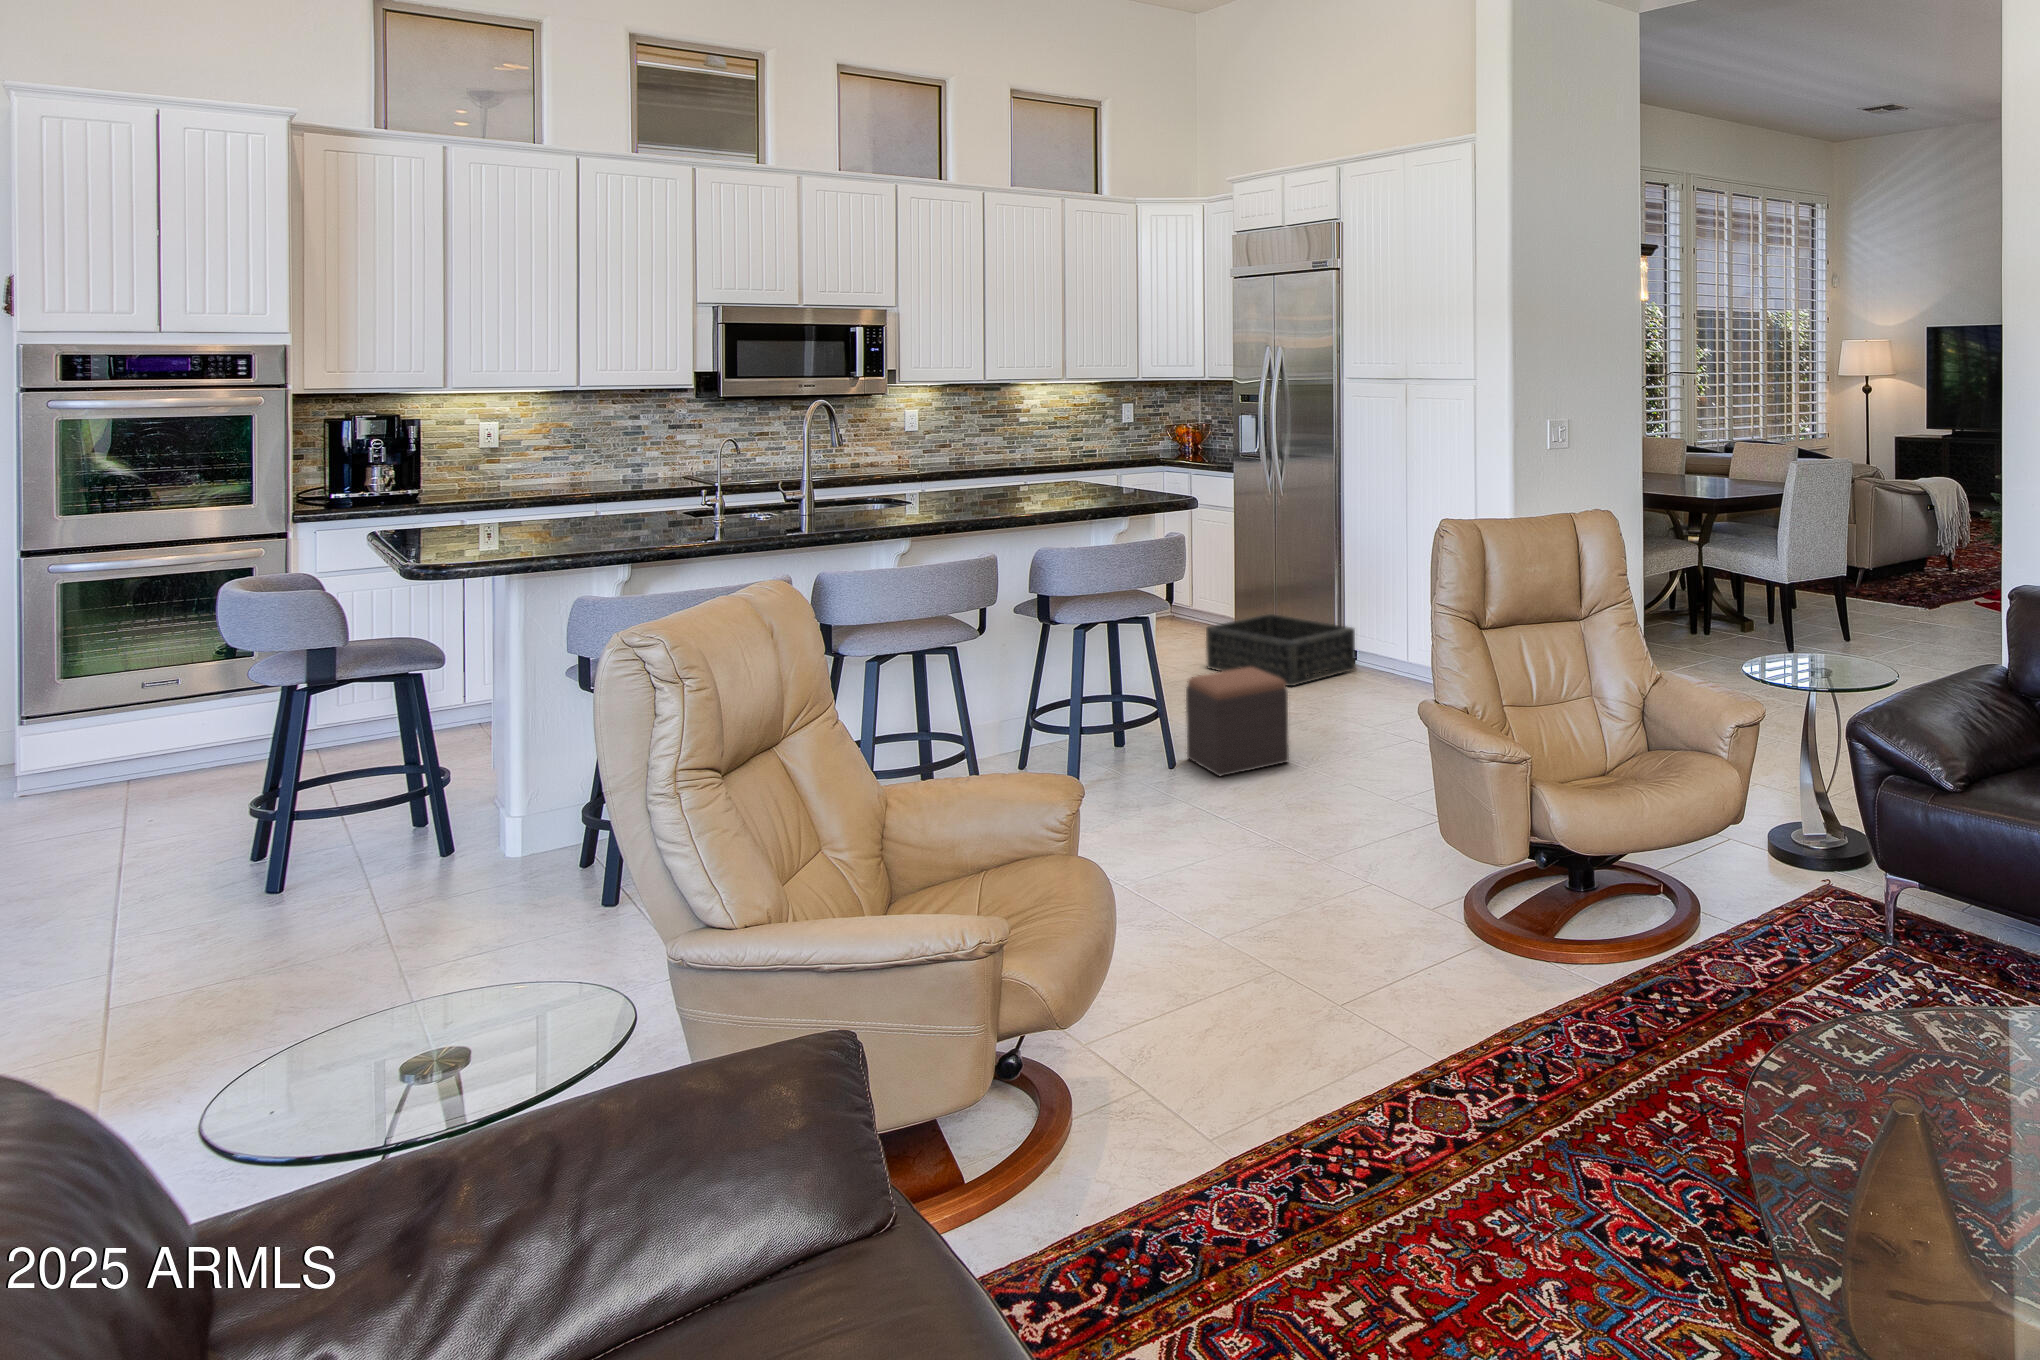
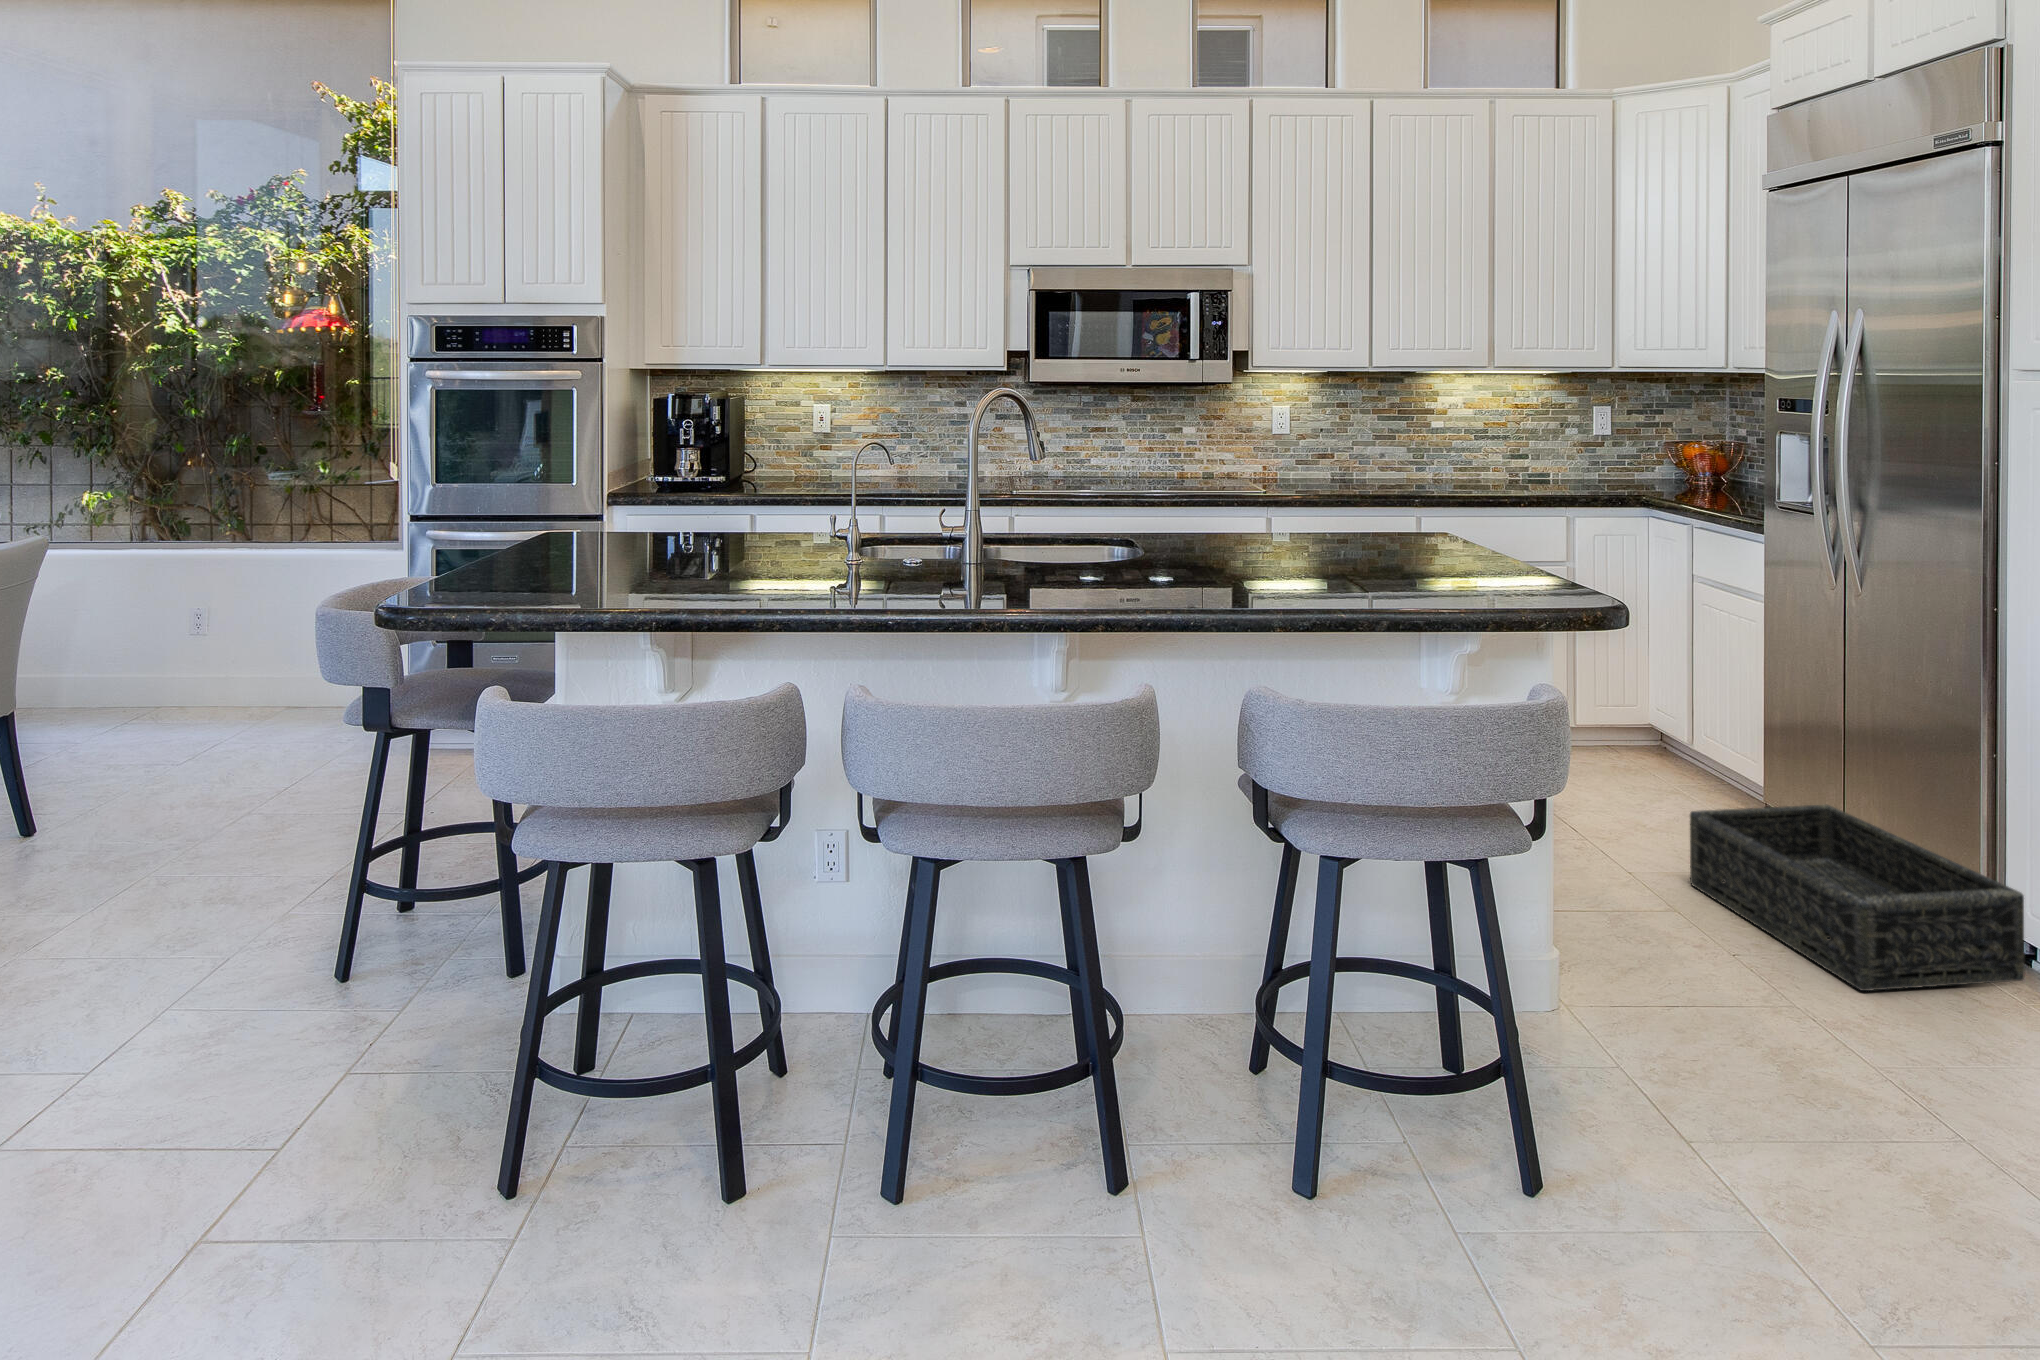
footstool: present [1186,667,1289,776] -> none [1573,996,1819,1287]

